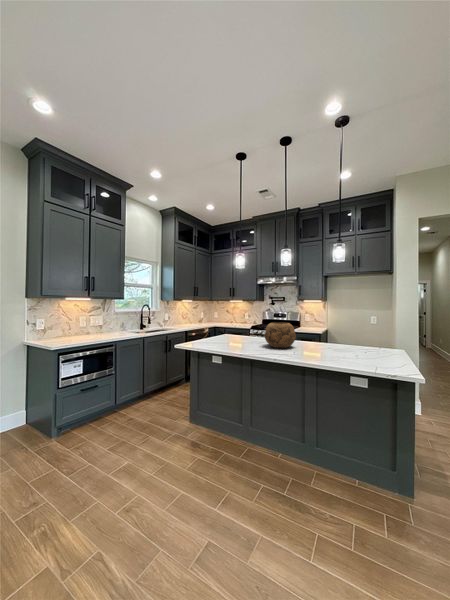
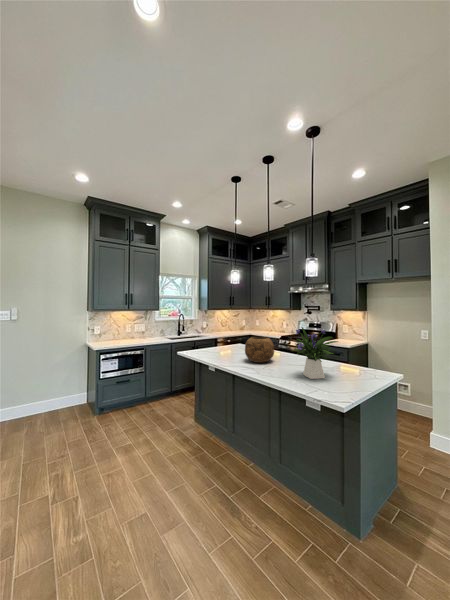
flower arrangement: none [329,307,383,357] -> present [294,327,338,379]

